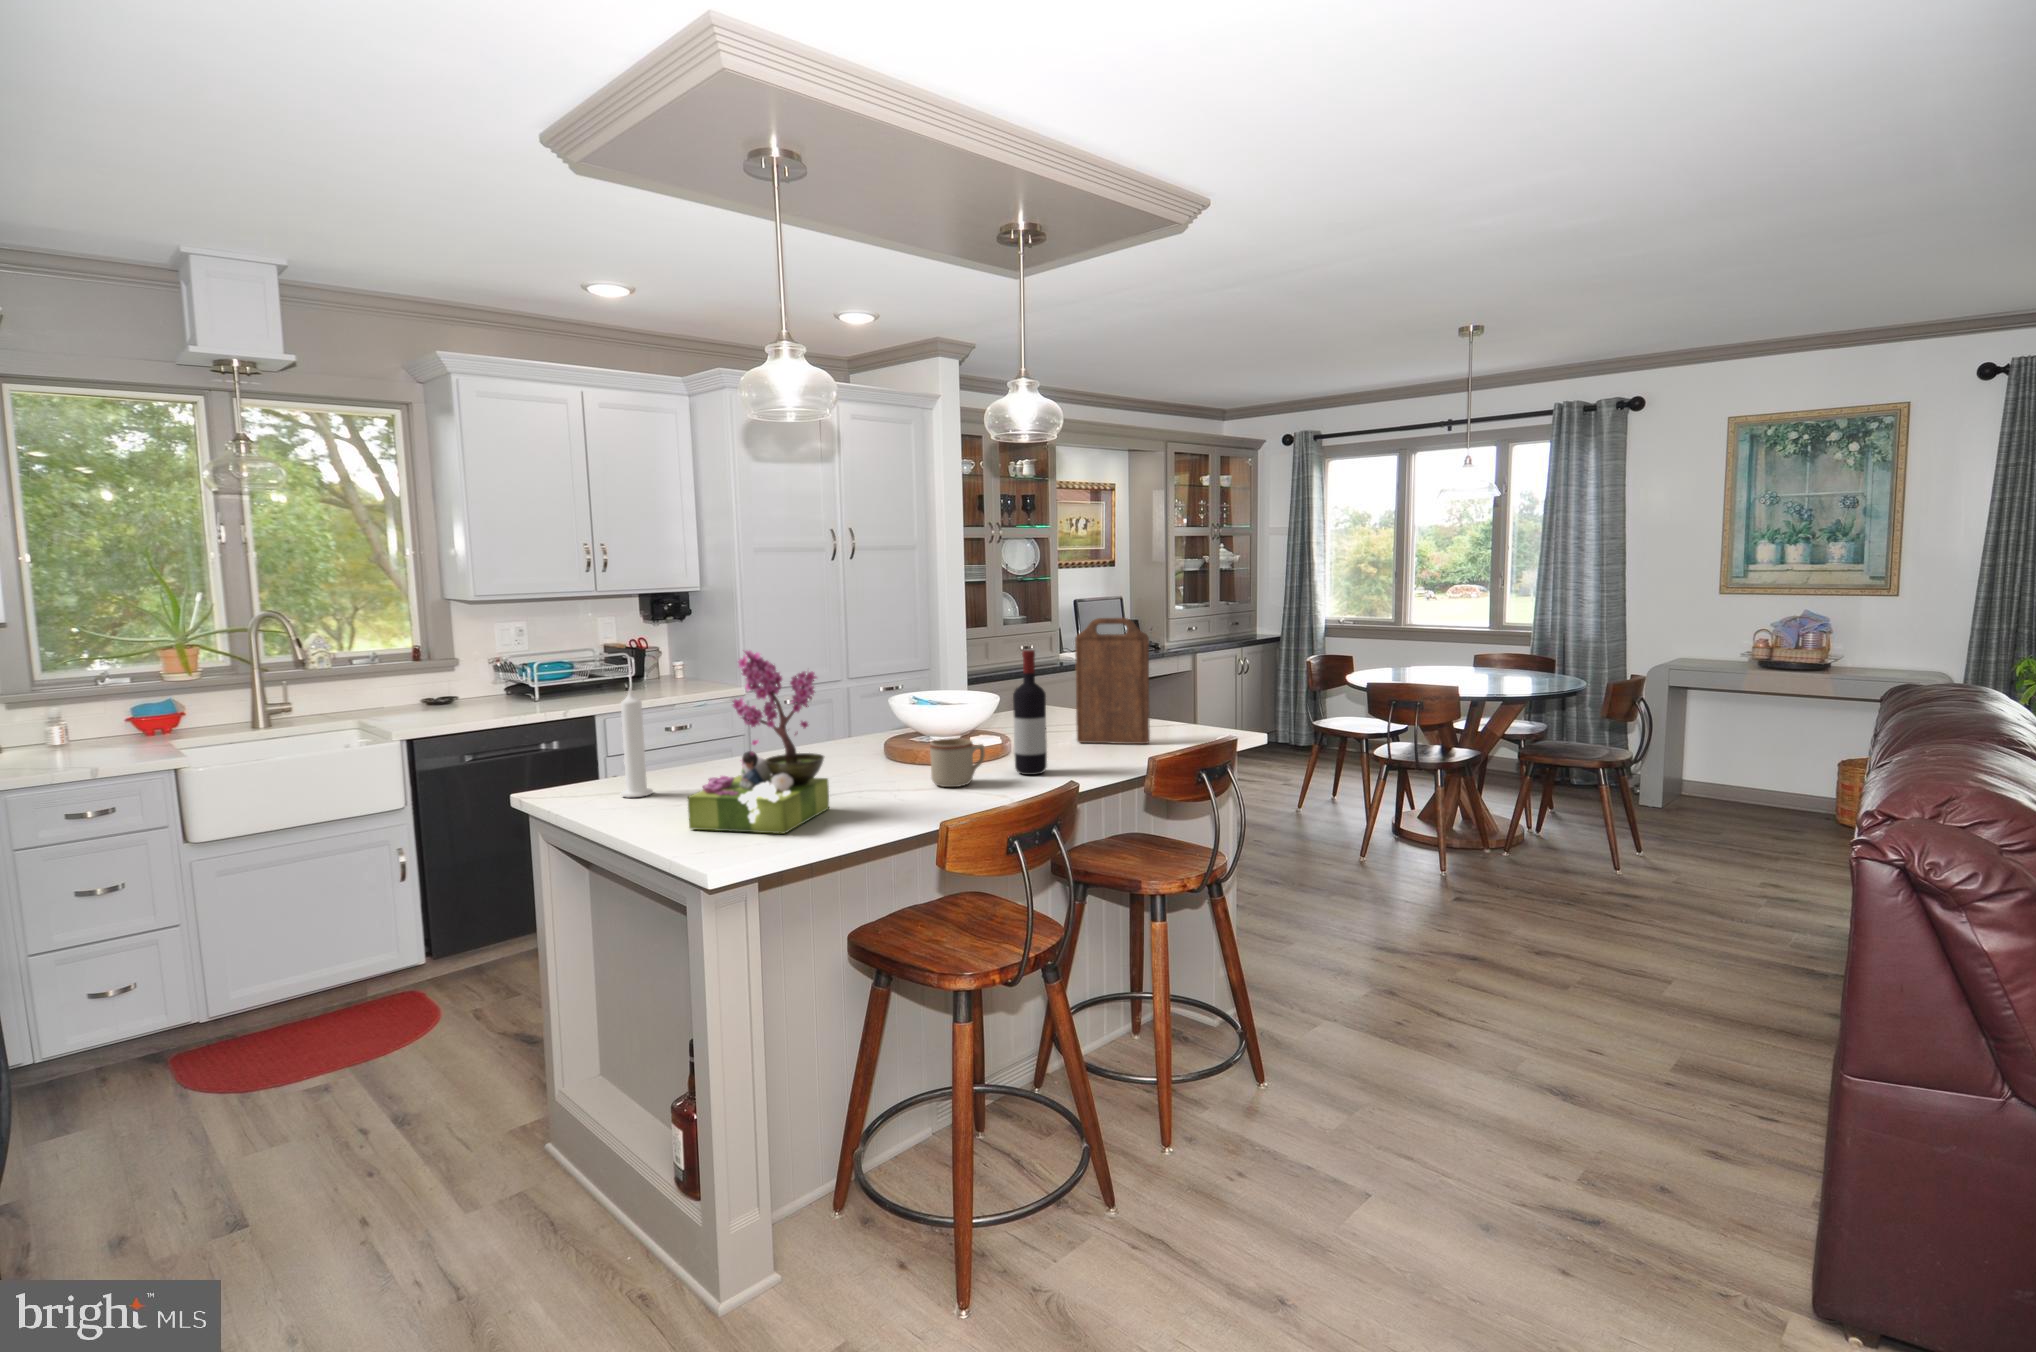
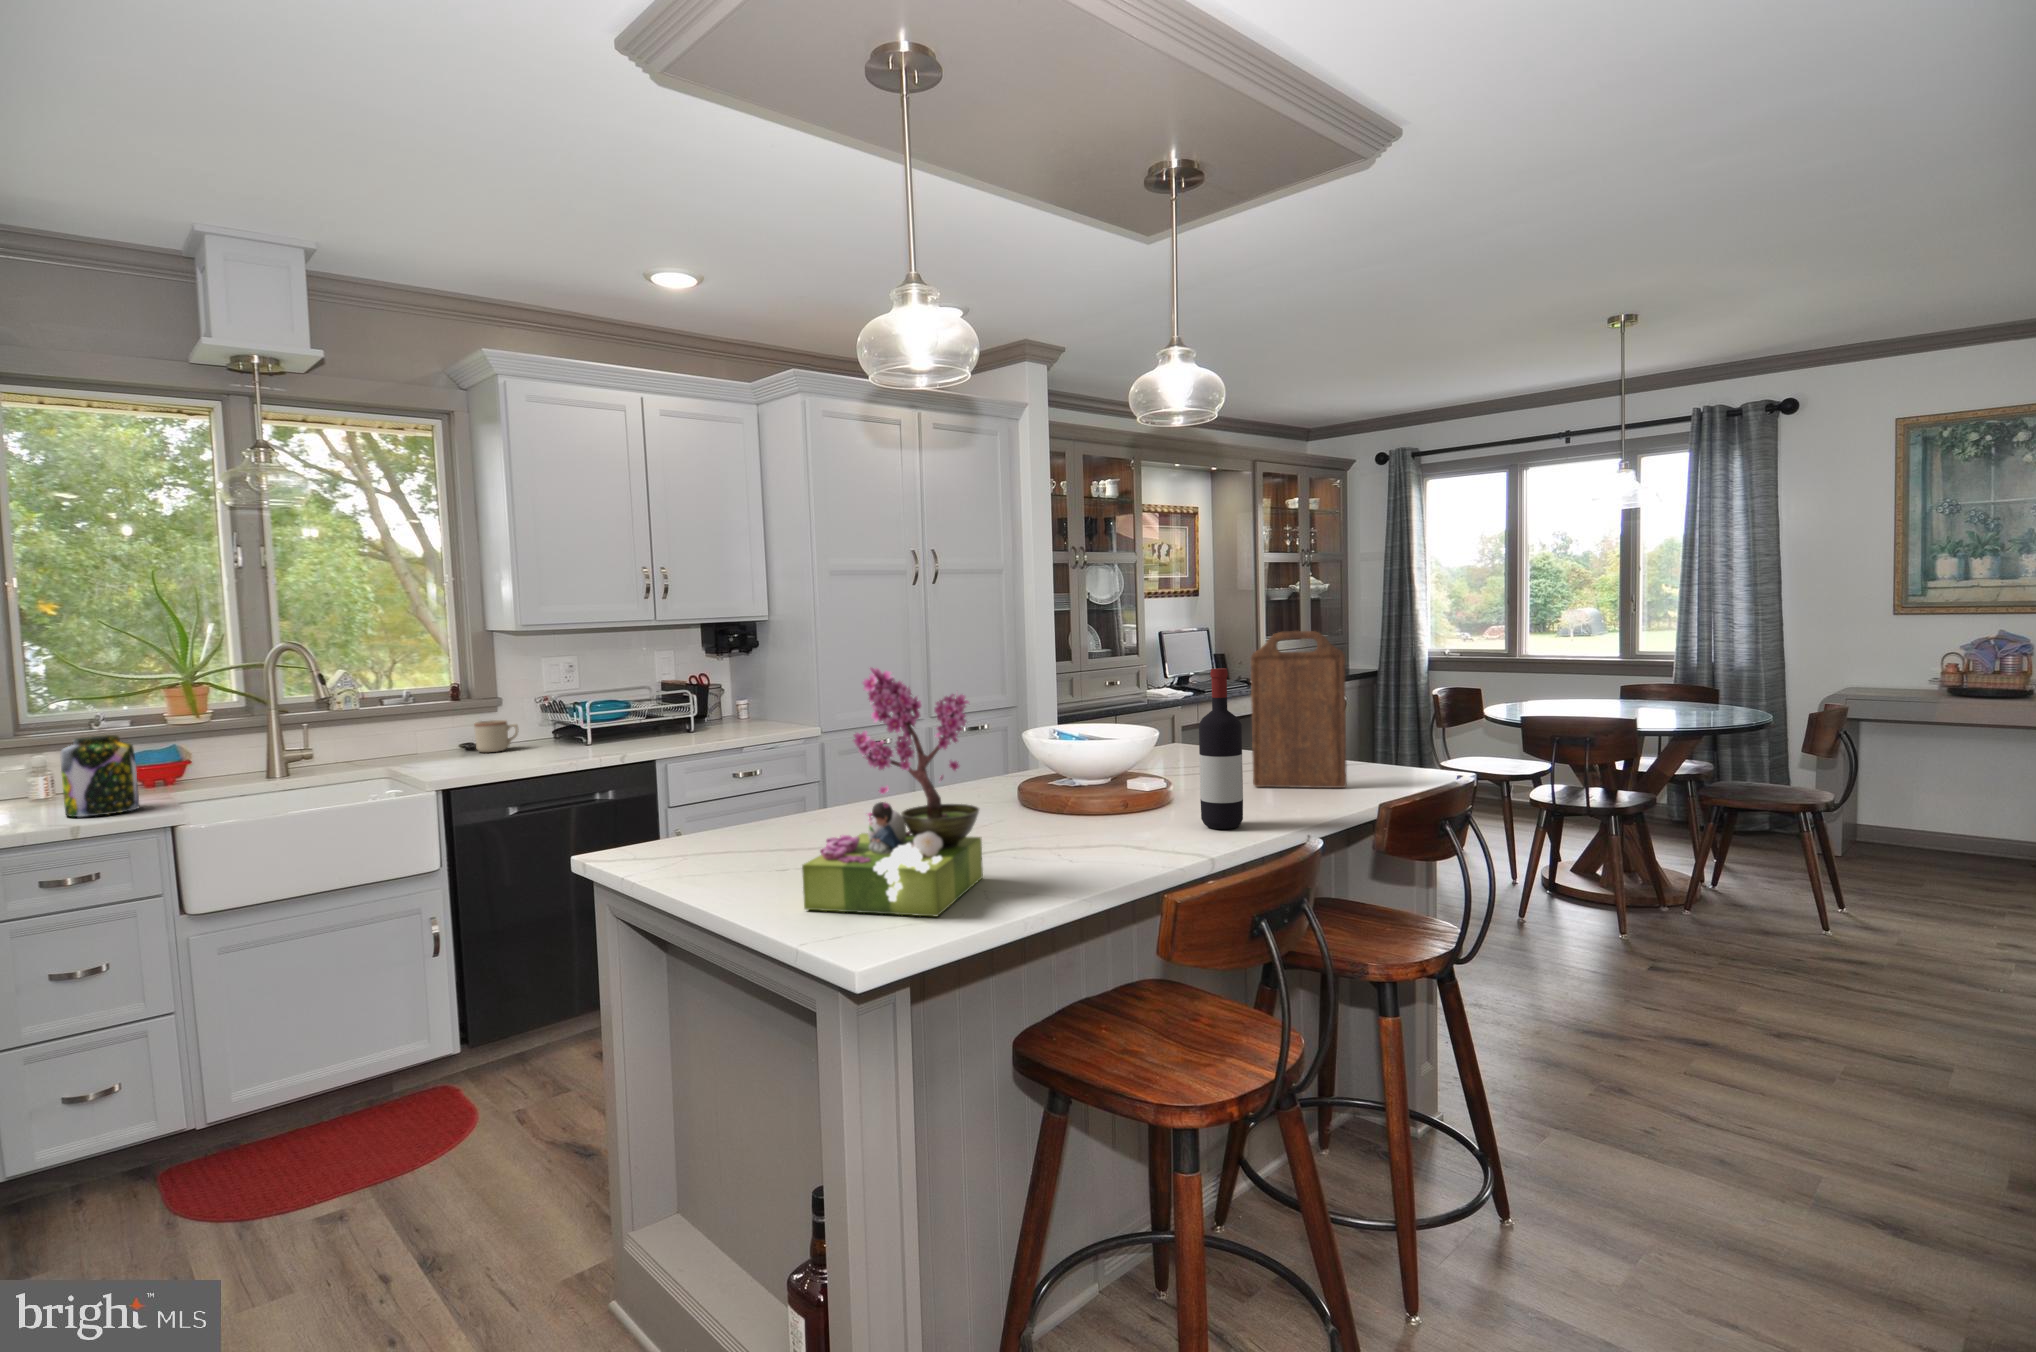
candle: present [620,688,653,798] -> none [703,720,744,863]
jar: none [80,692,147,760] -> present [60,735,140,817]
mug: present [930,738,985,787] -> present [474,720,518,752]

